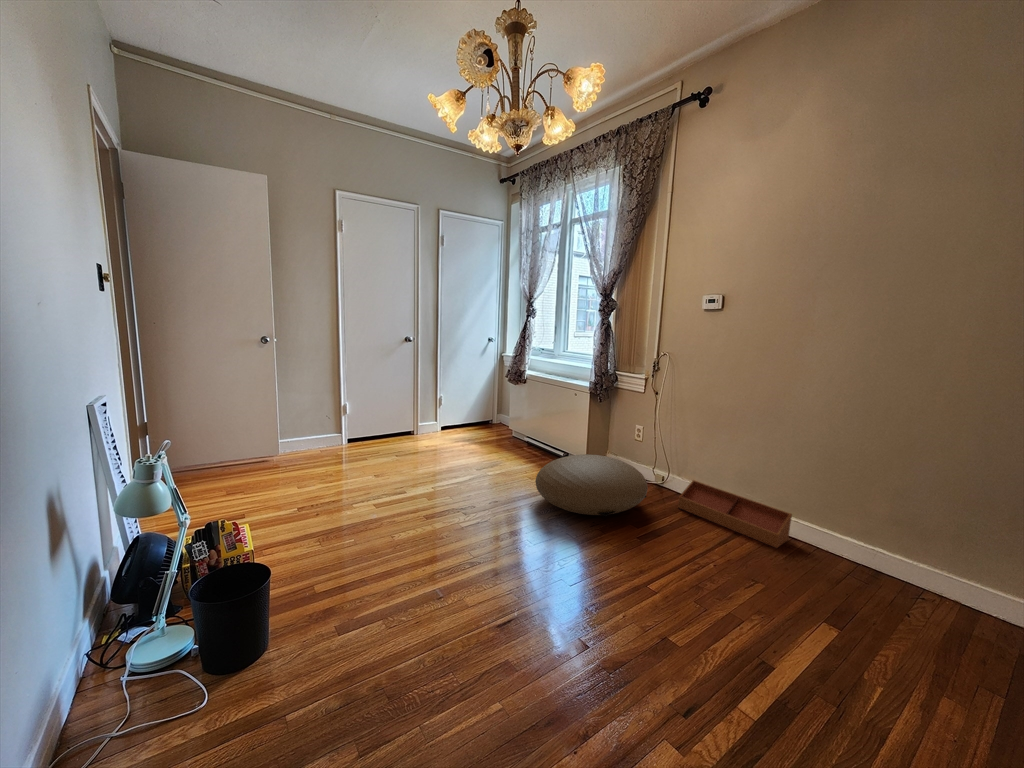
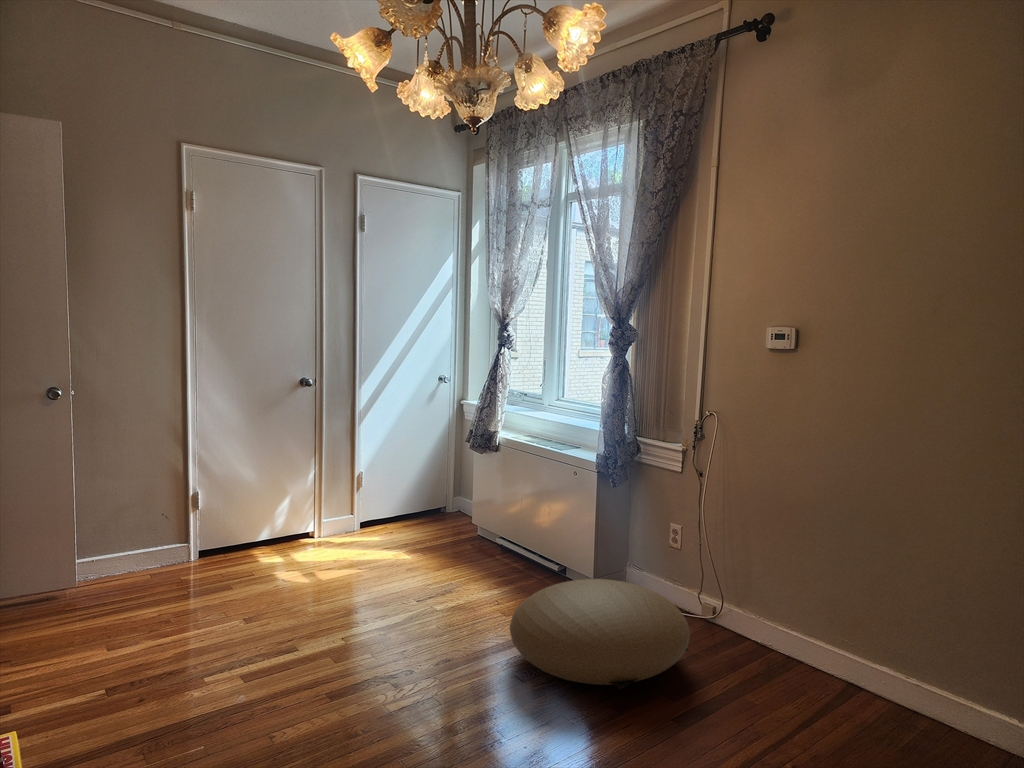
storage bin: present [678,480,792,548] -> none [739,618,915,736]

